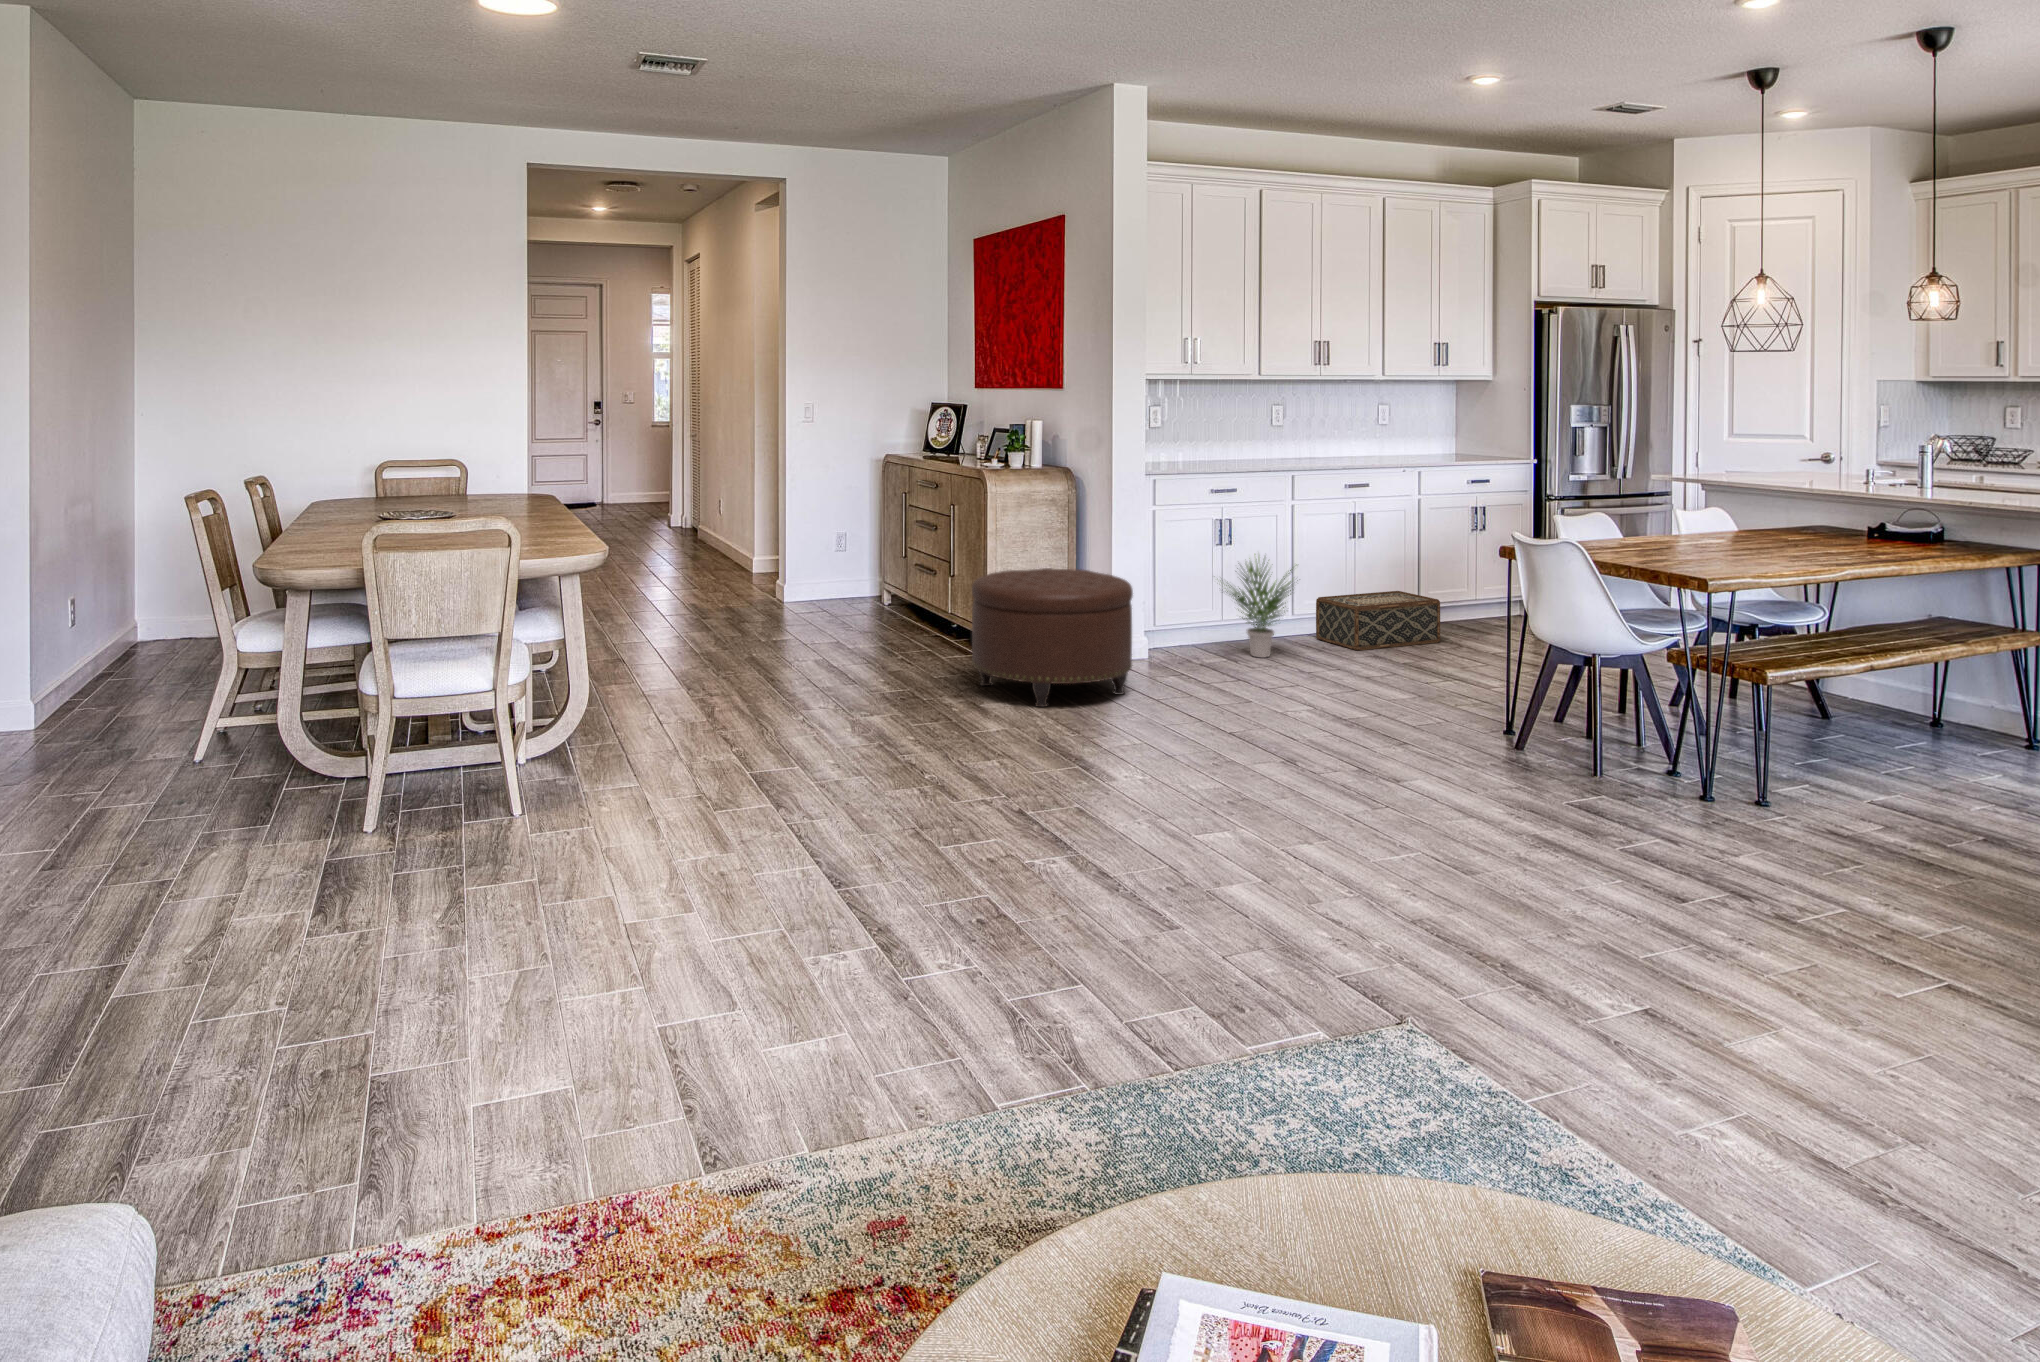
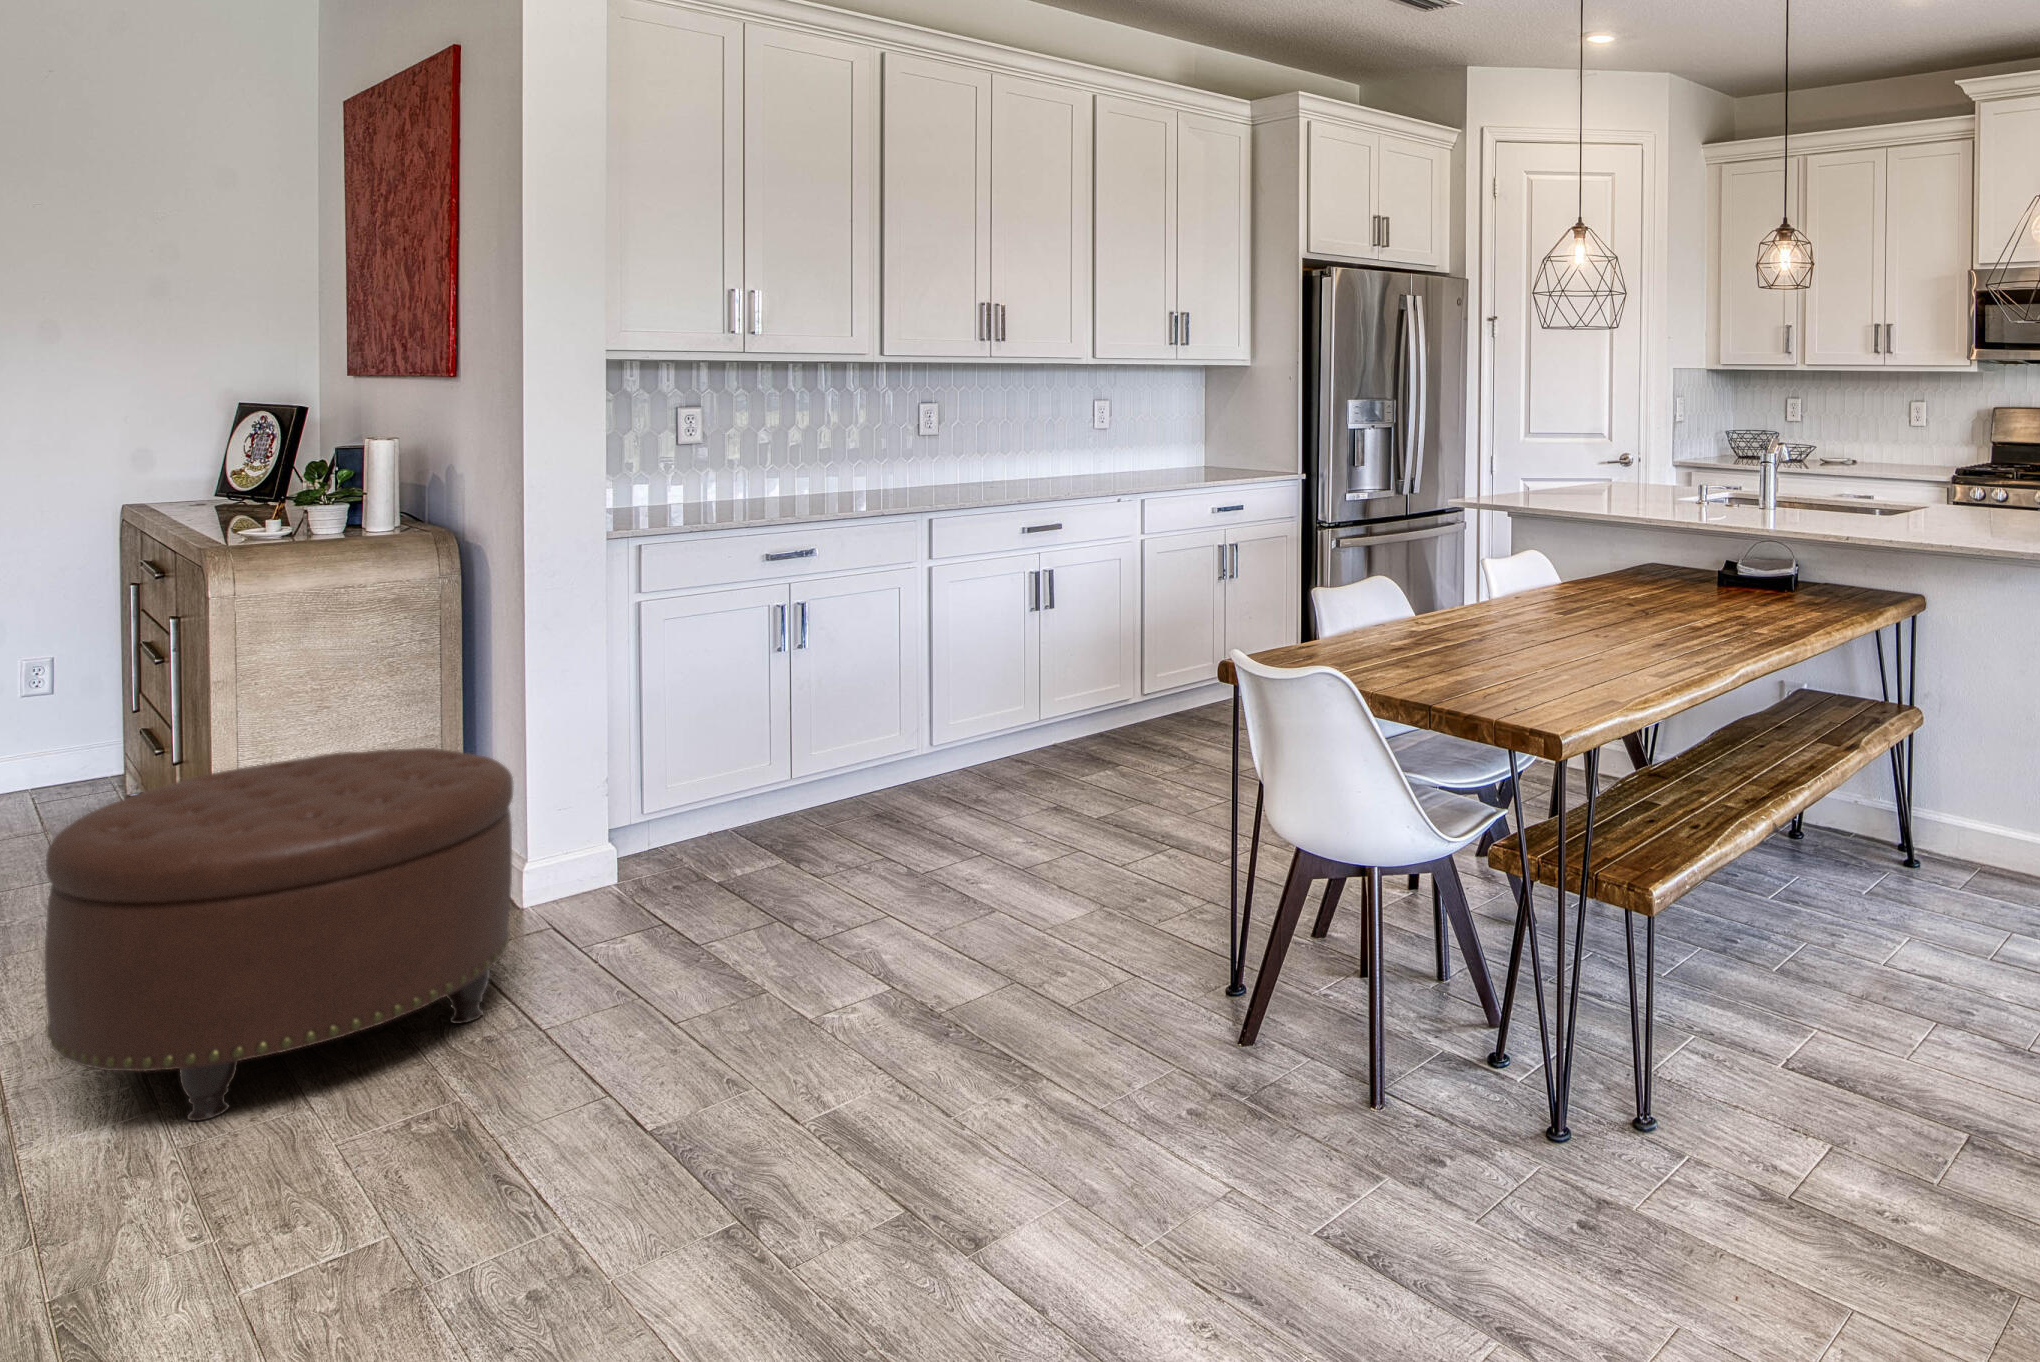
potted plant: present [1225,559,1293,657] -> none [764,653,928,844]
woven basket: present [1316,591,1440,650] -> none [969,684,1163,799]

